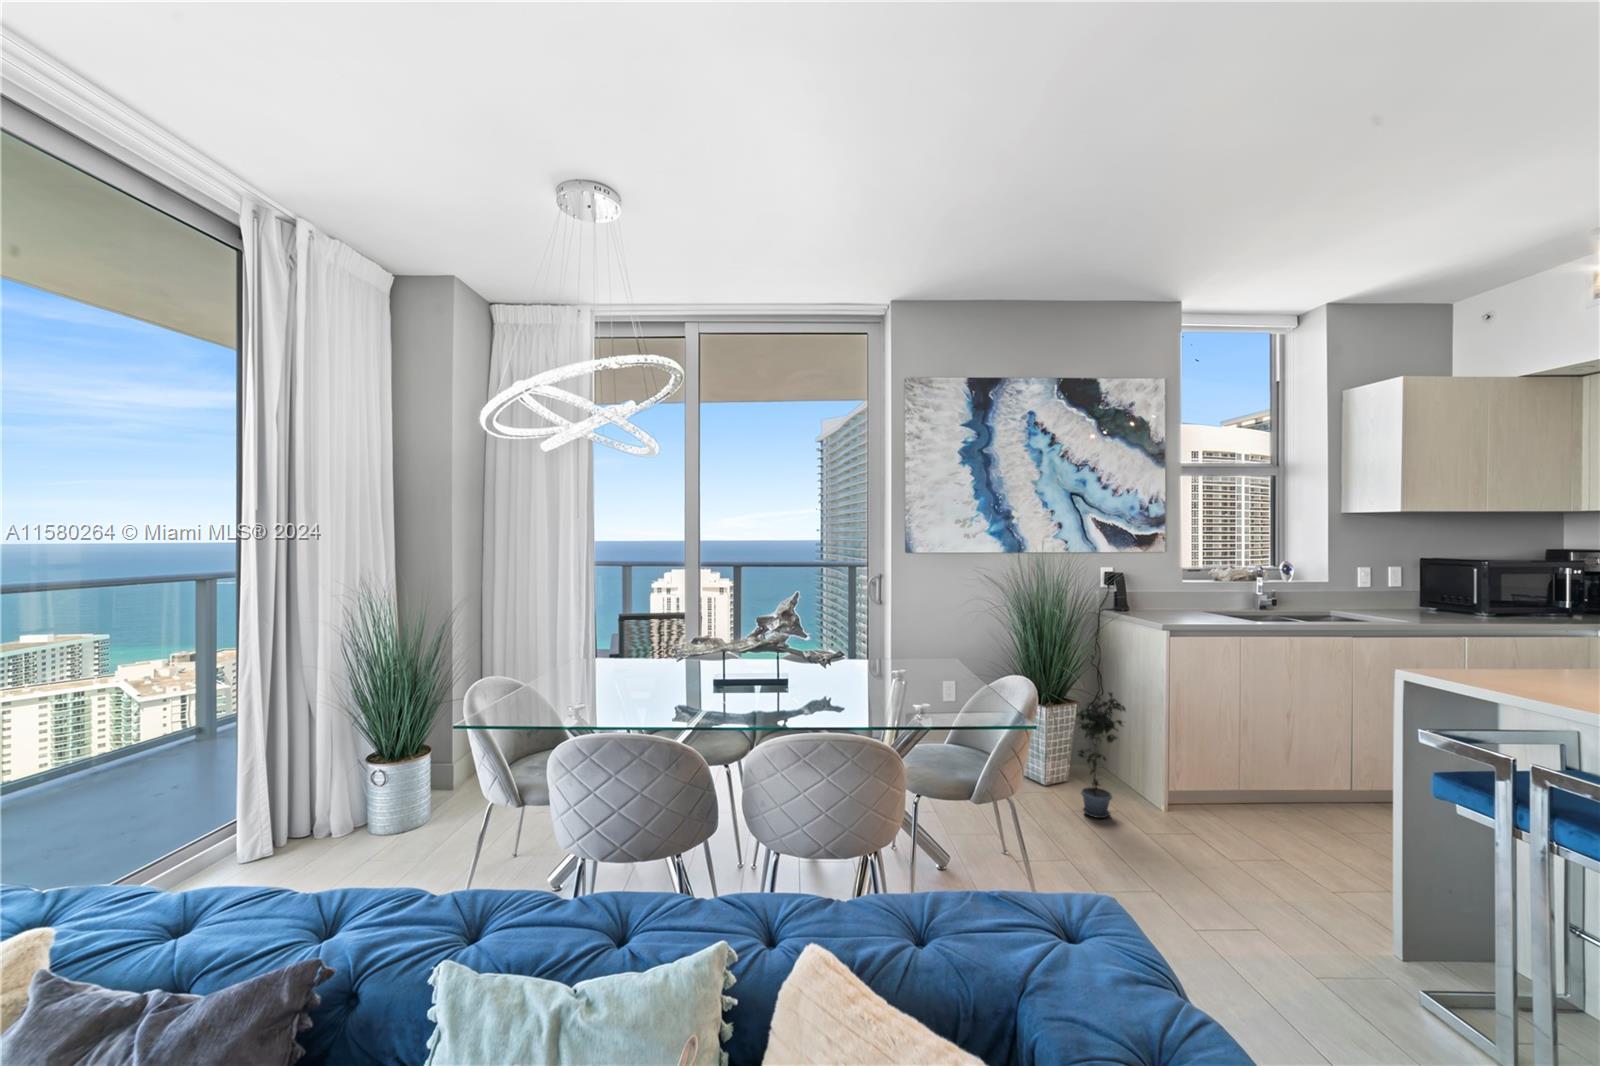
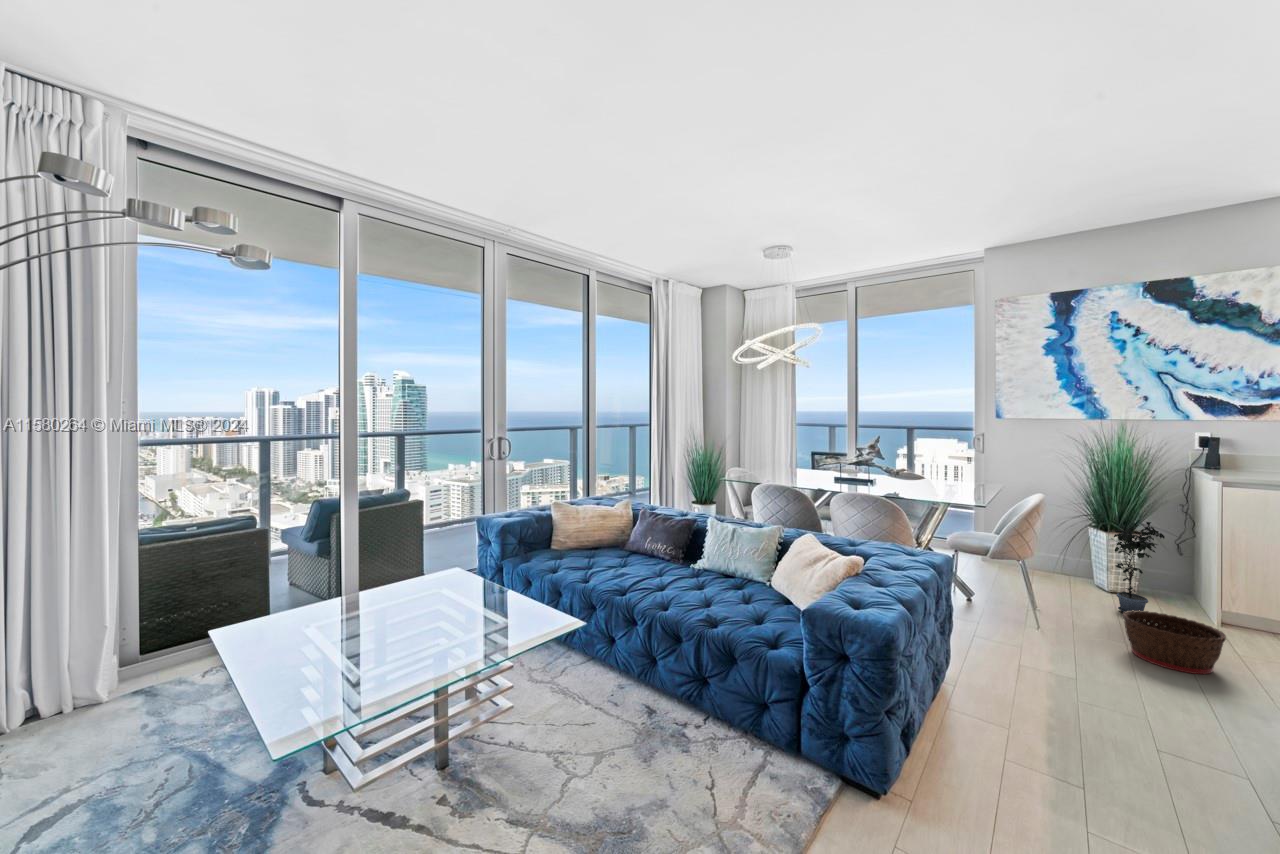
basket: none [1153,824,1257,909] -> present [1123,611,1226,674]

